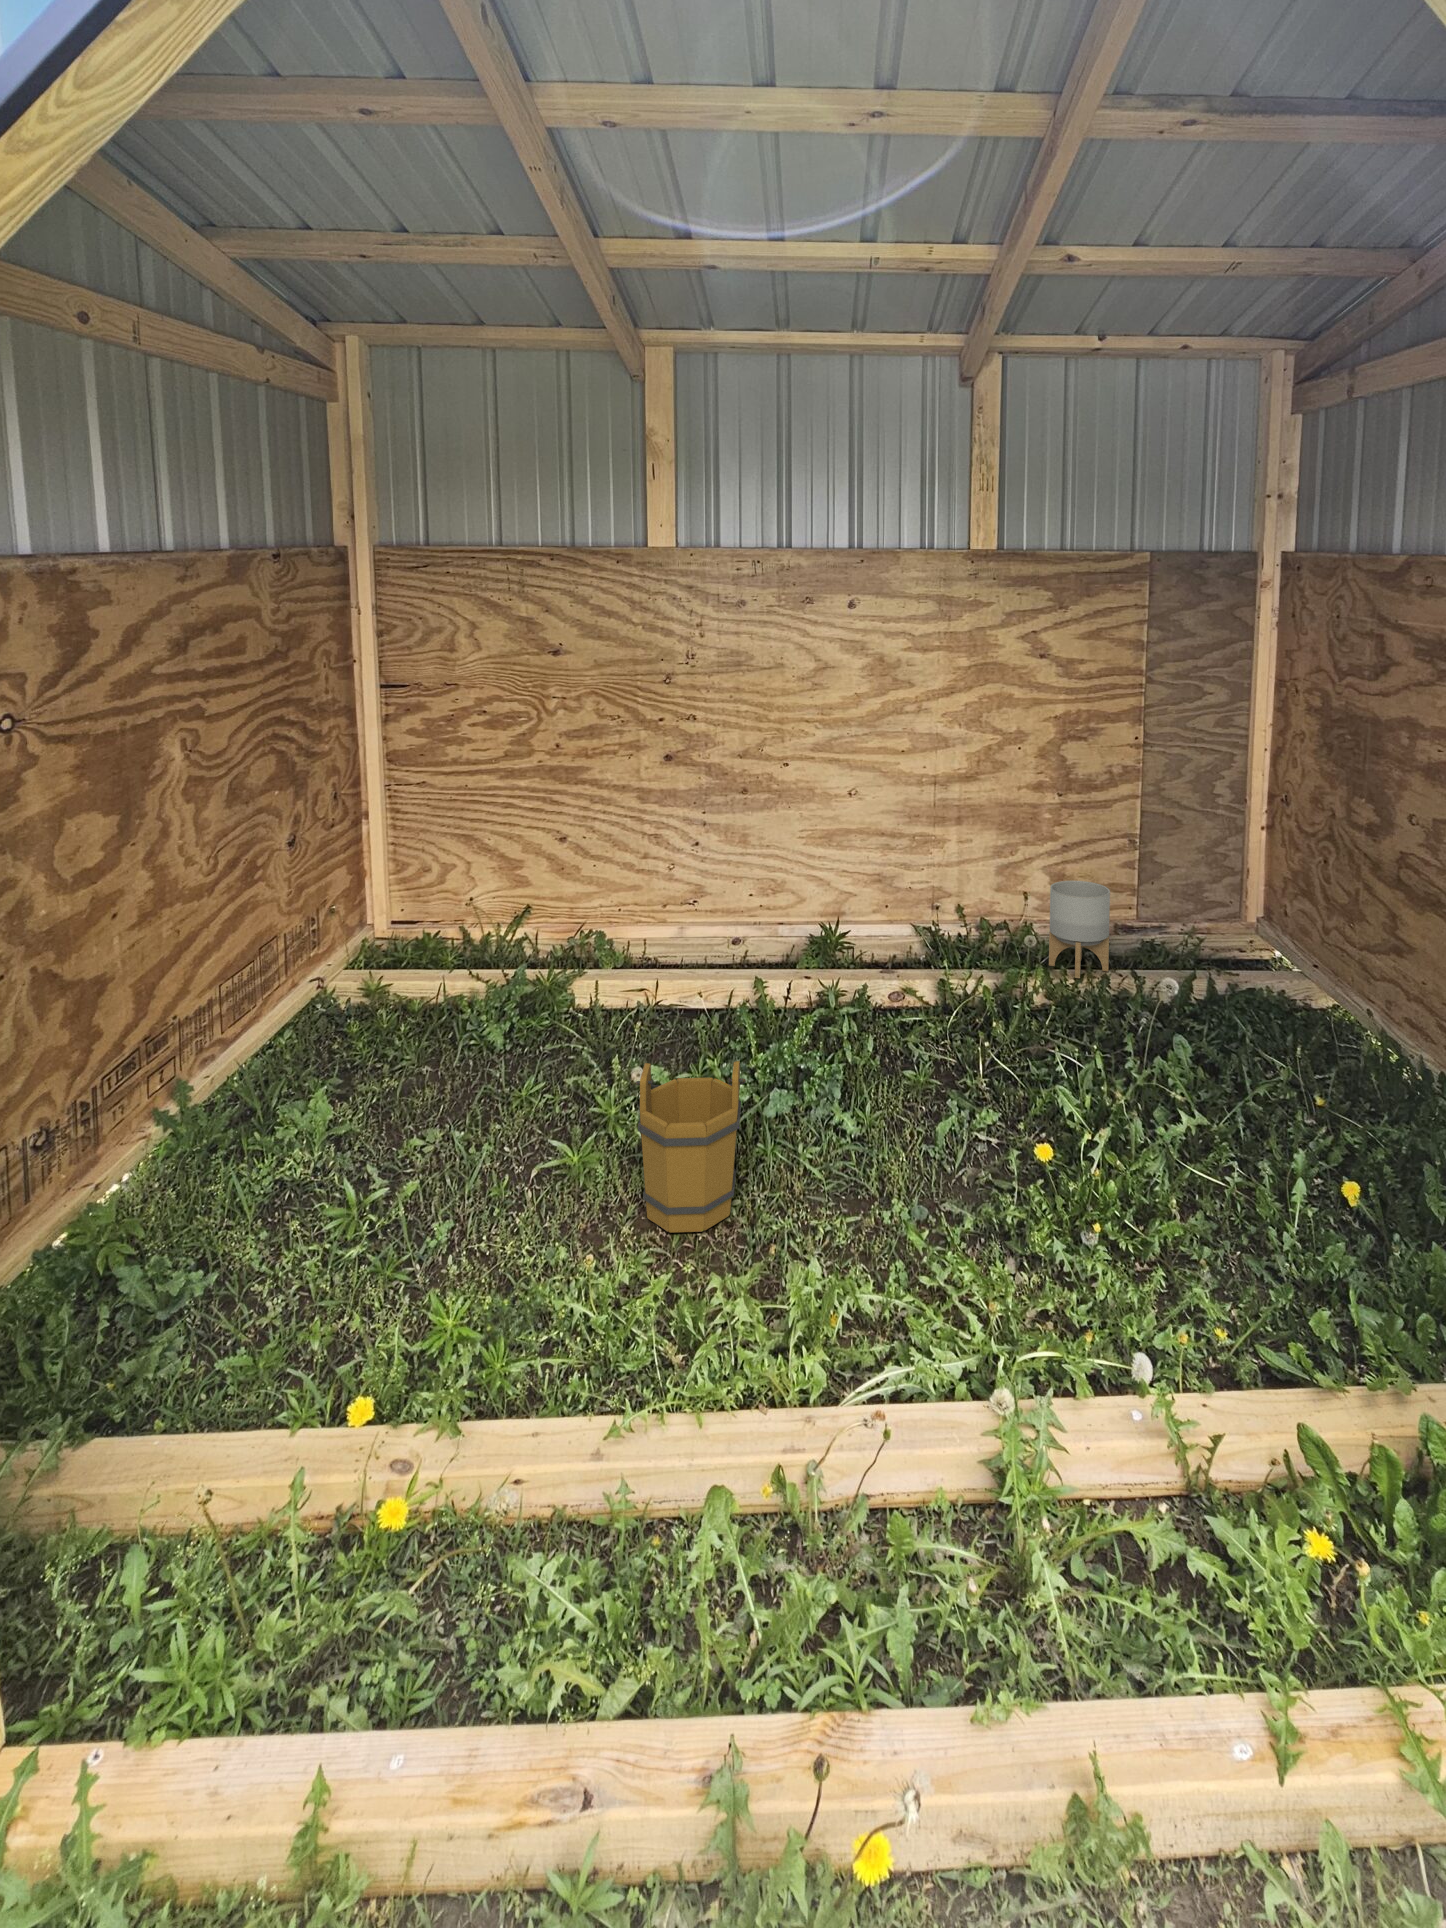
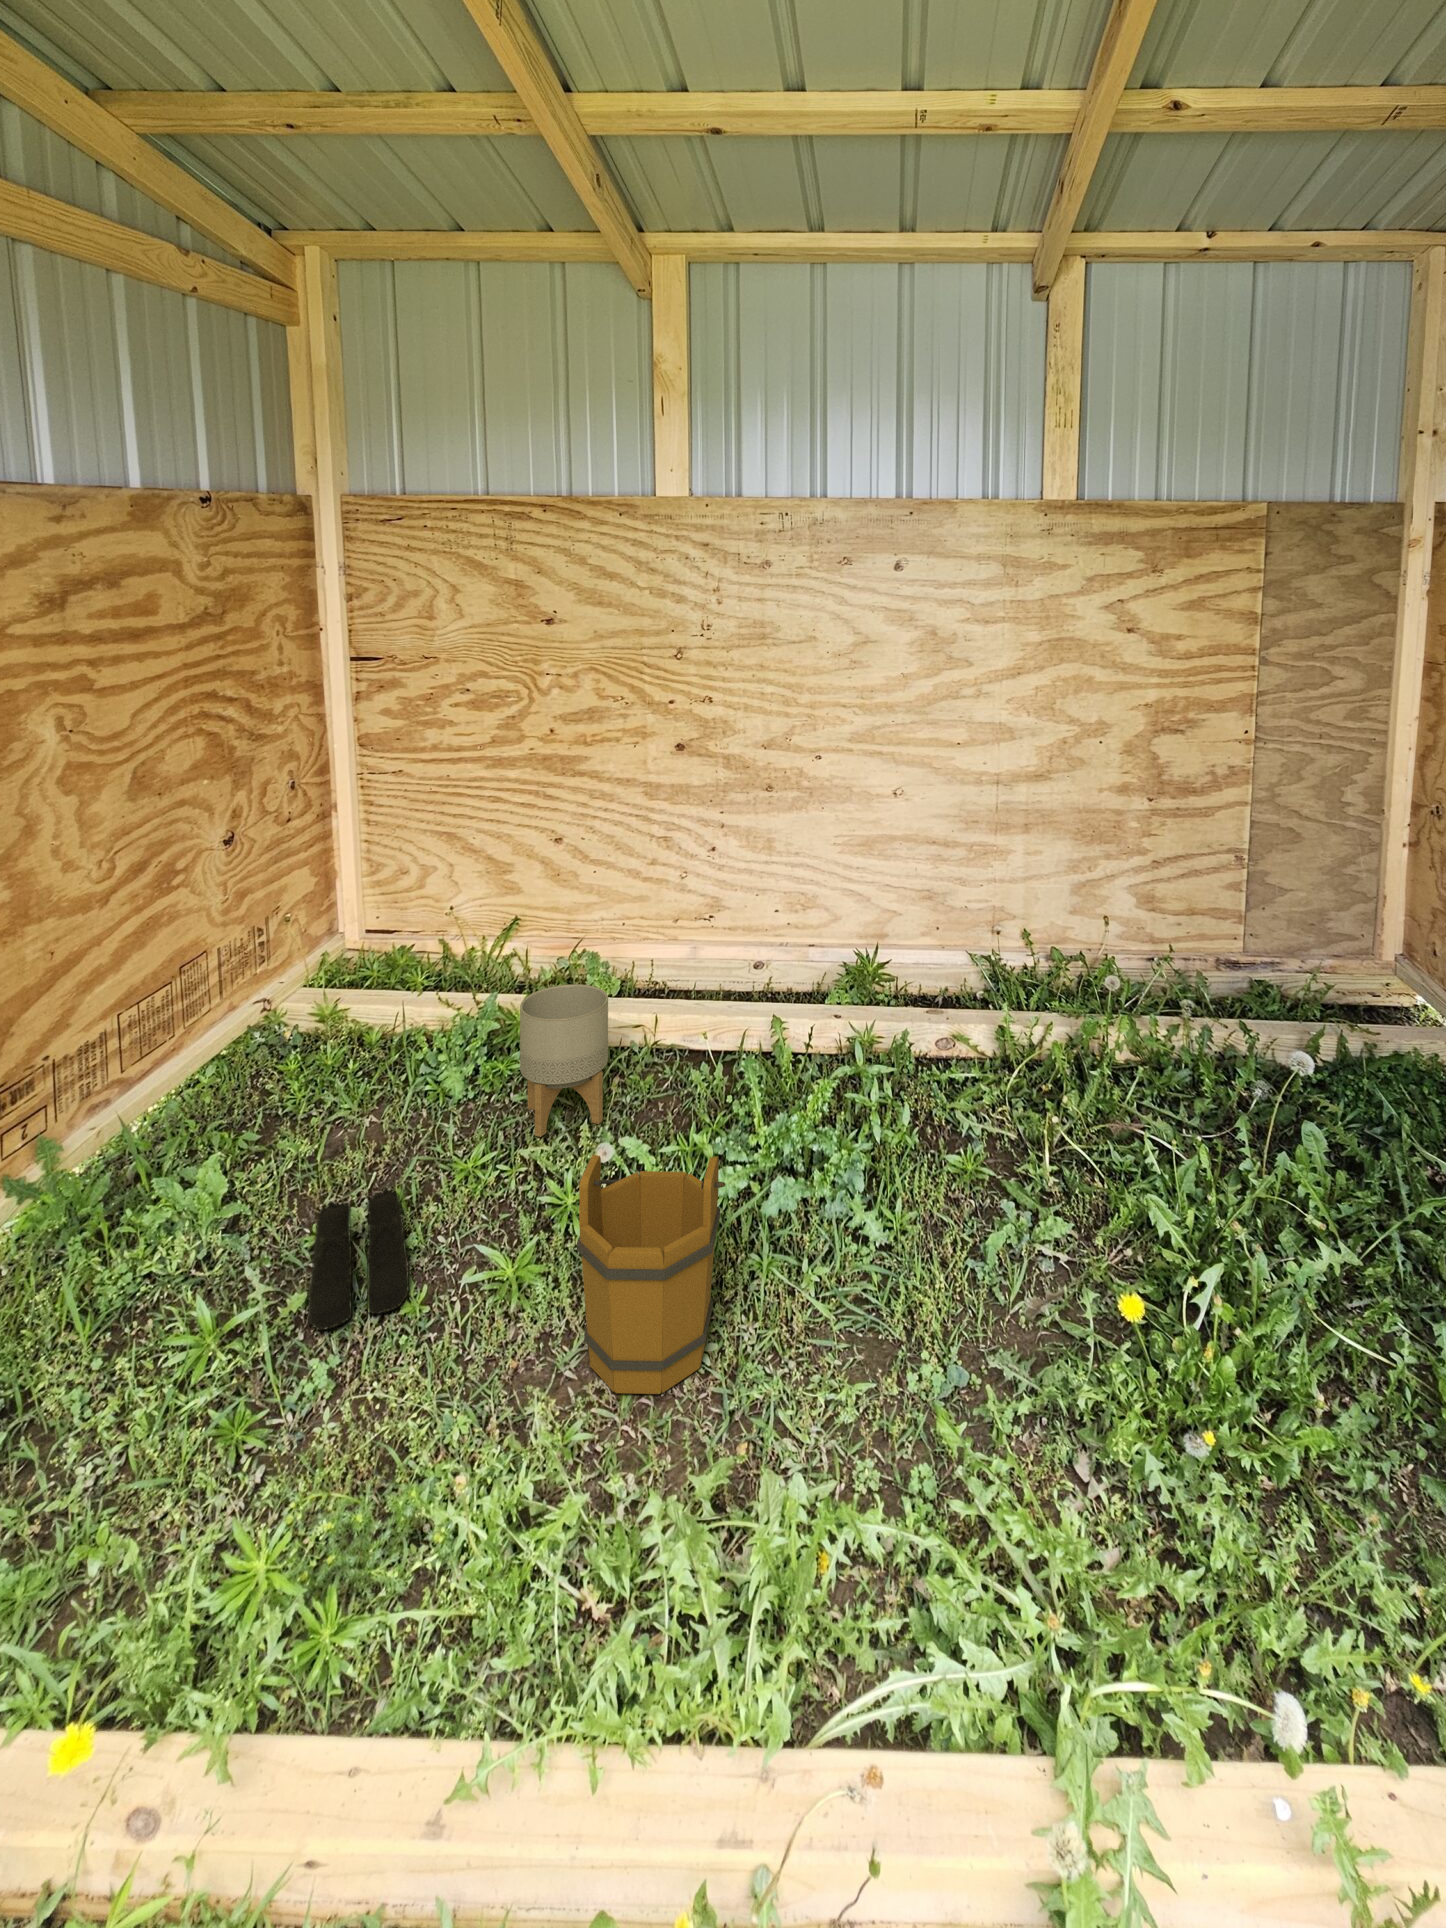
planter: present [1049,881,1110,978] -> present [520,984,608,1137]
boots: none [420,1105,496,1205] -> present [308,1188,409,1330]

